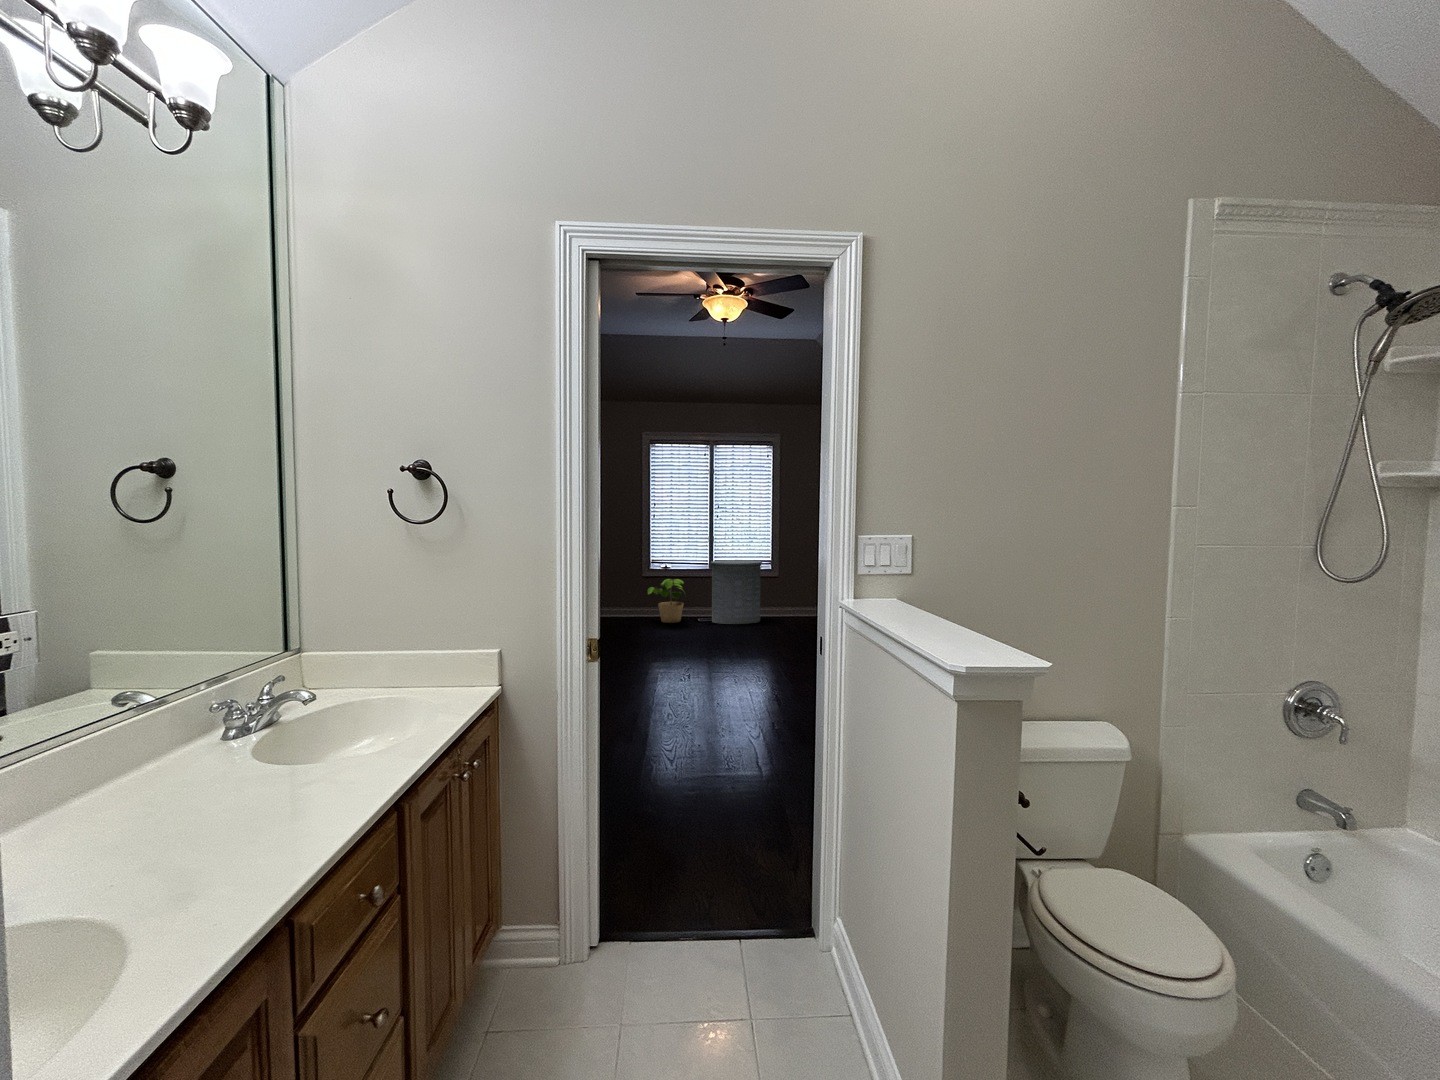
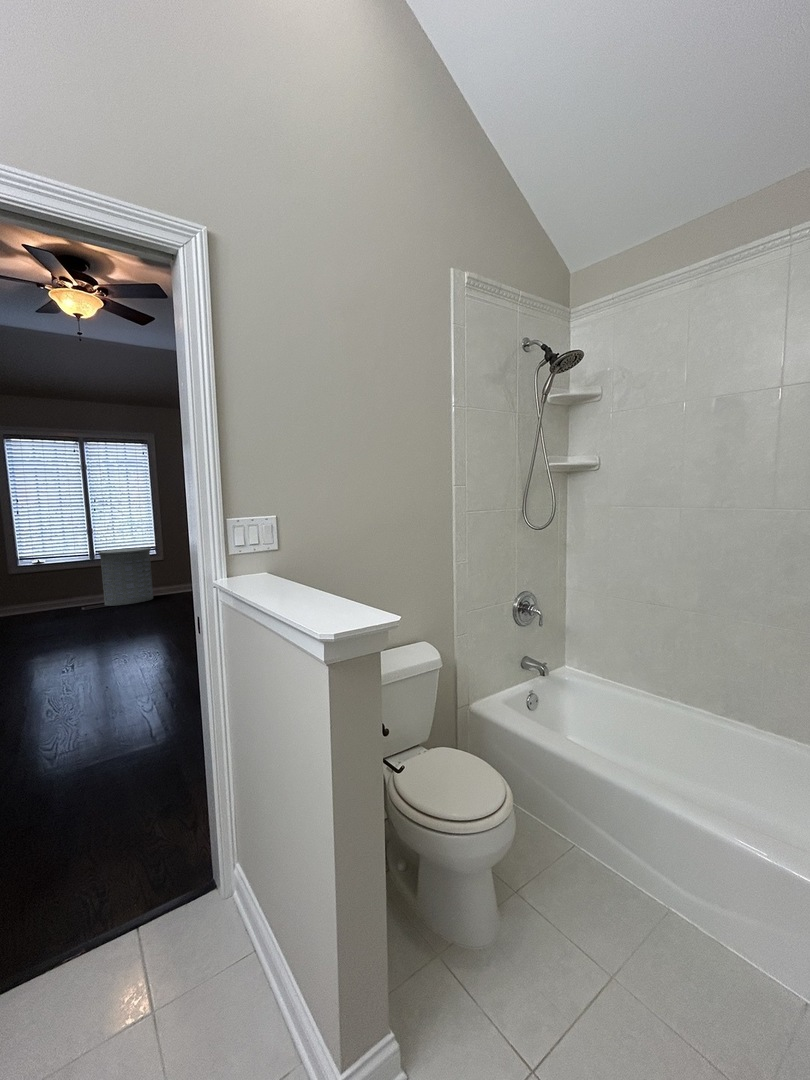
potted plant: present [647,579,686,623] -> none [29,571,75,613]

